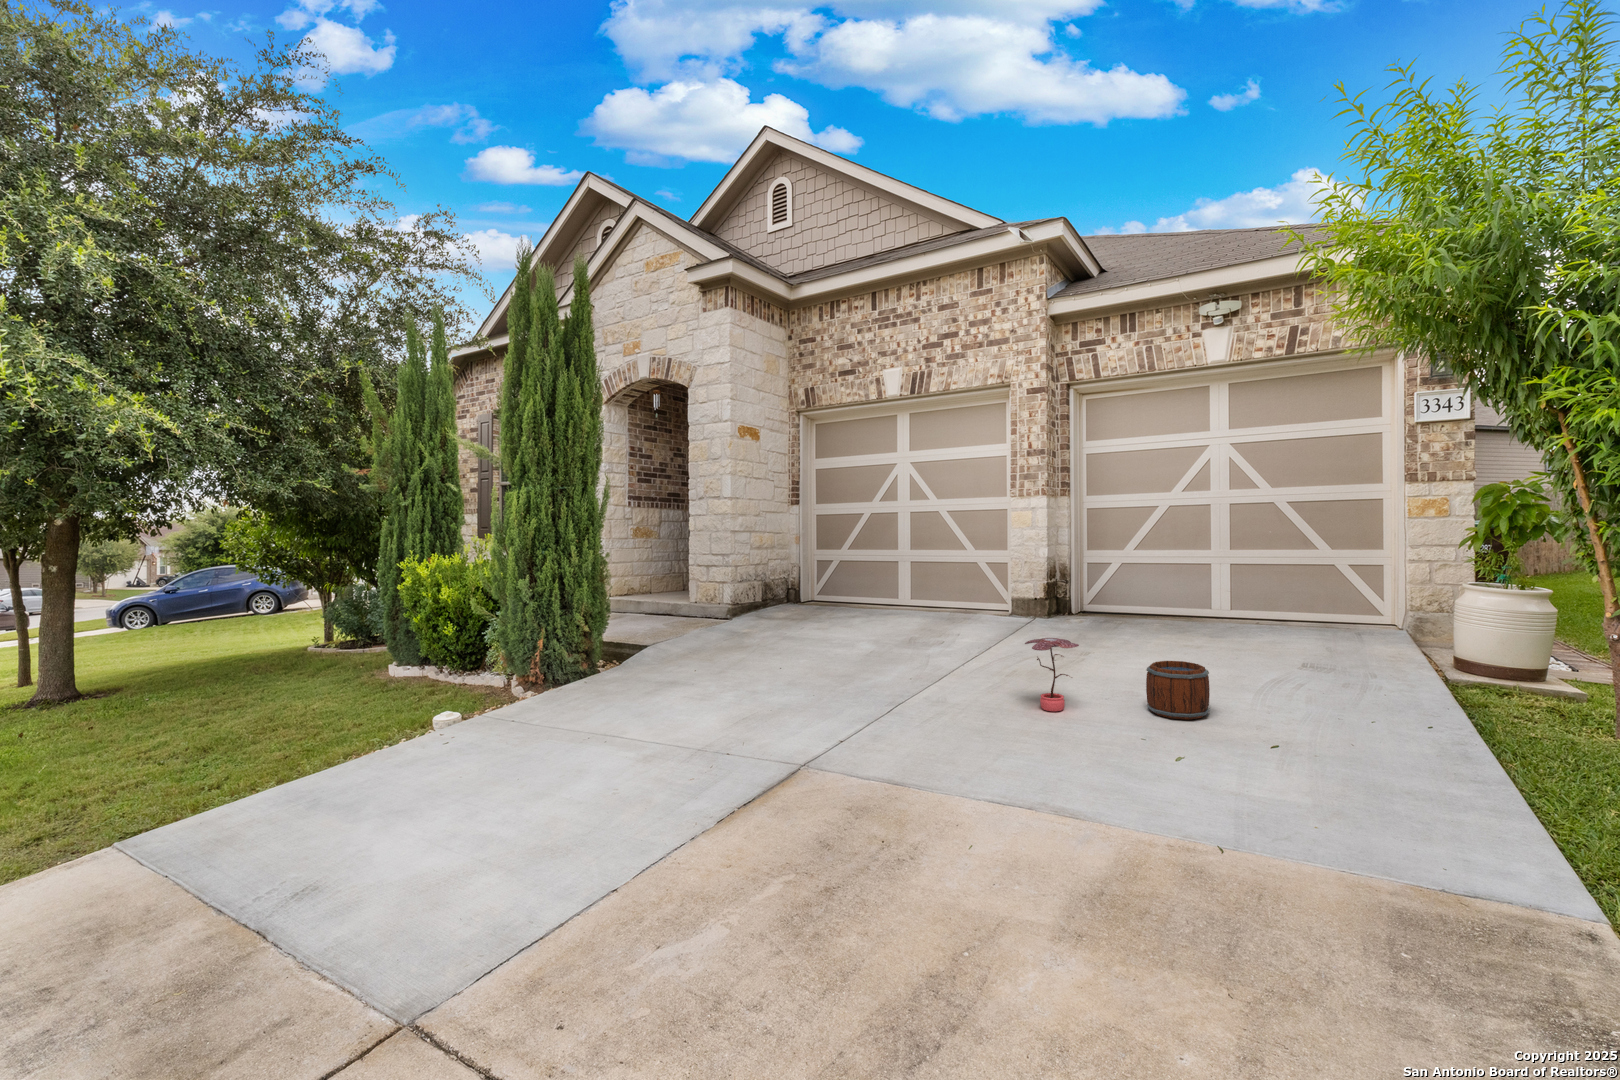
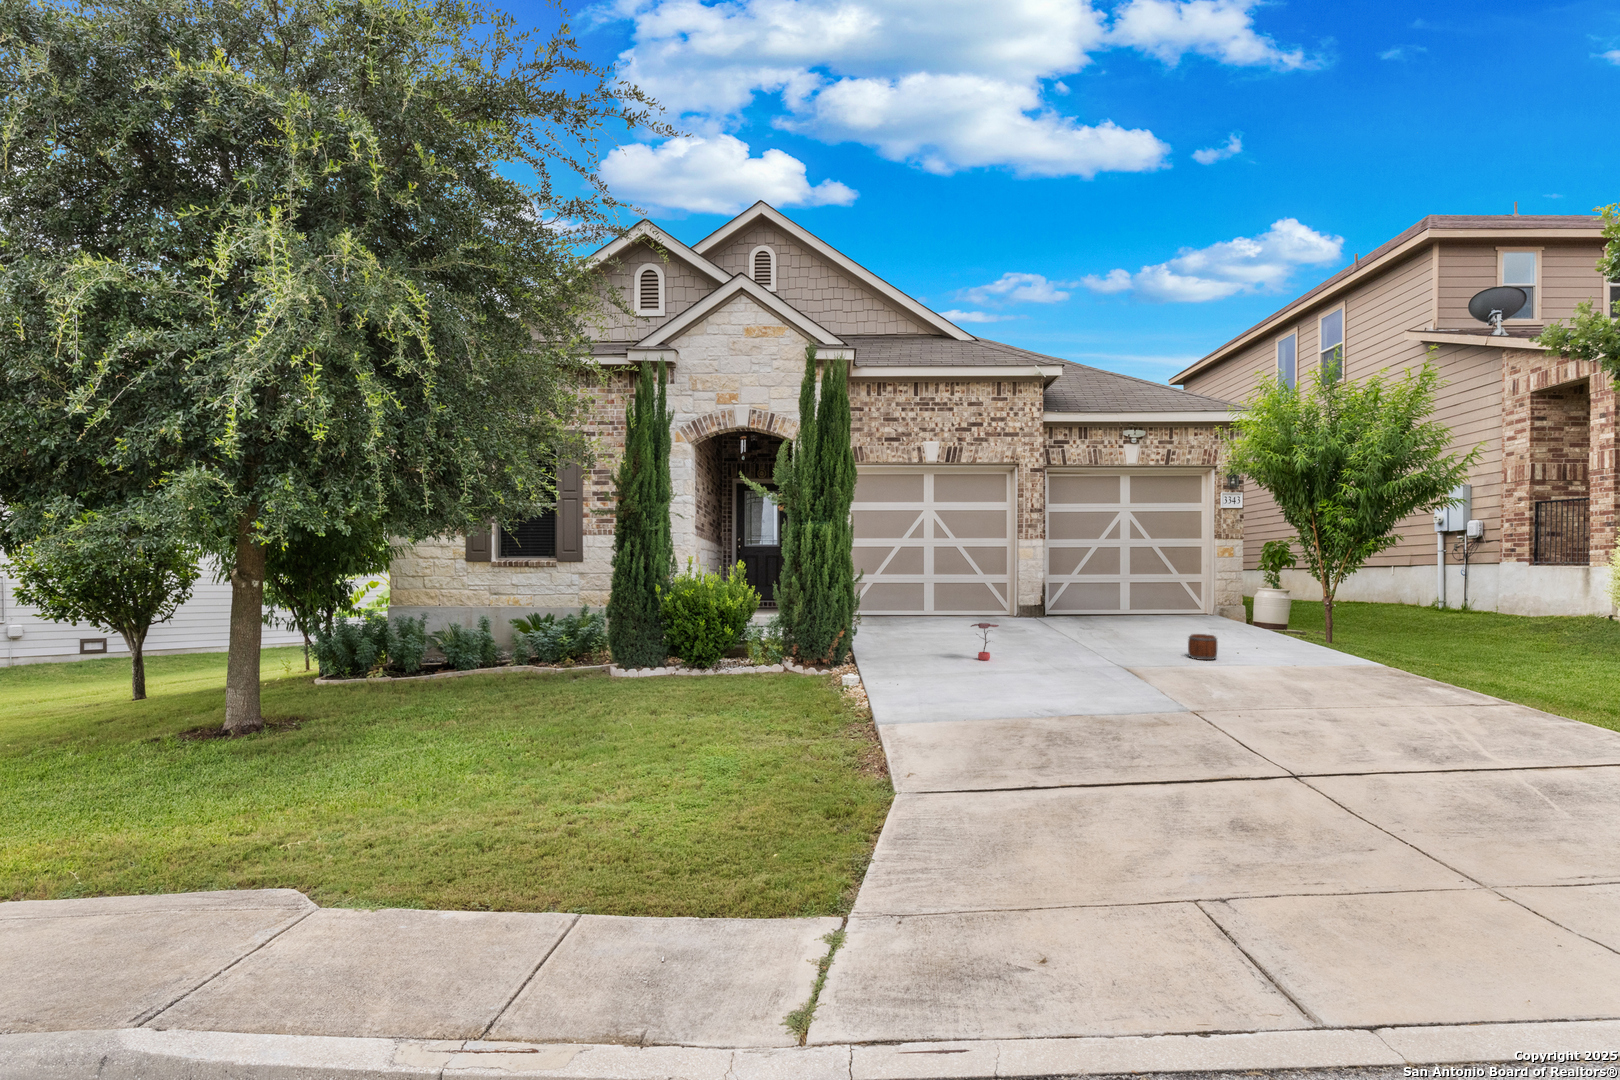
potted plant: present [1025,638,1079,711] -> present [971,623,999,660]

